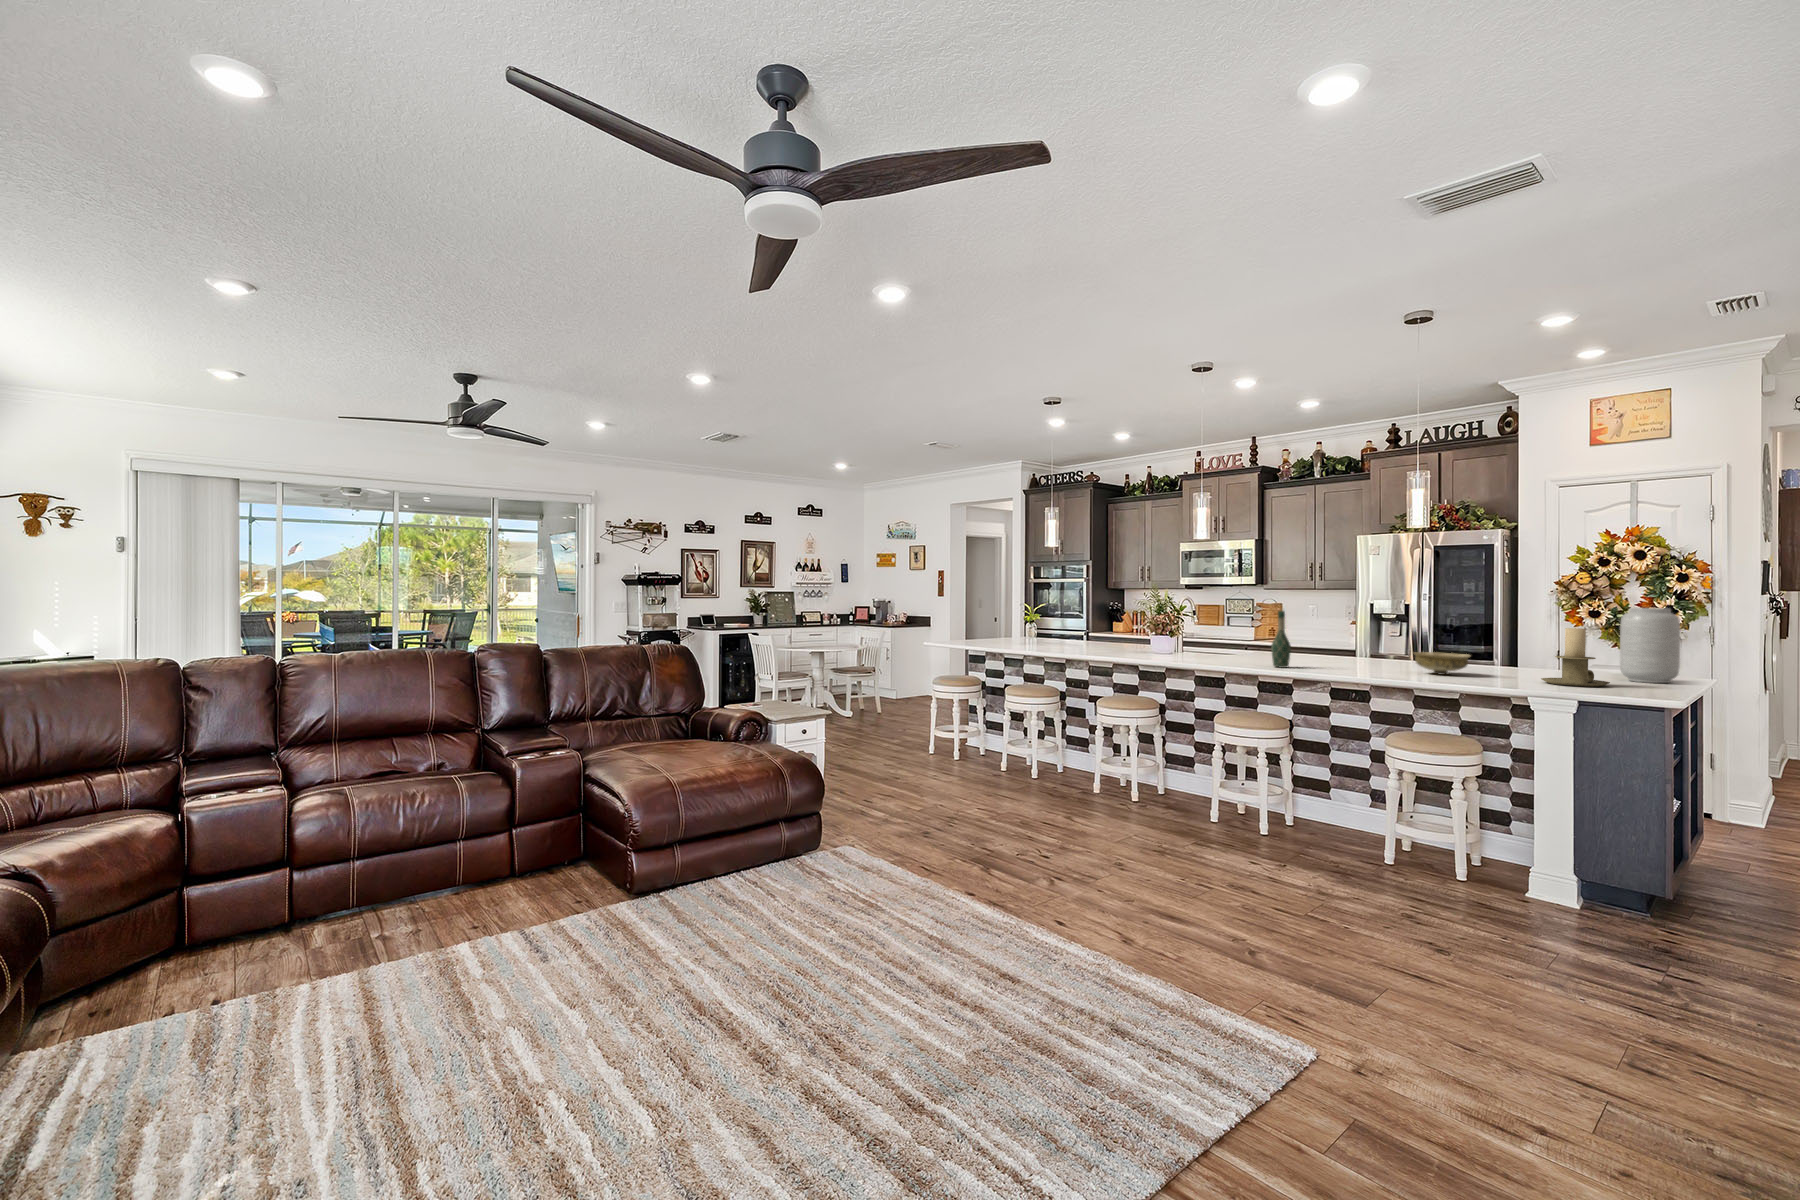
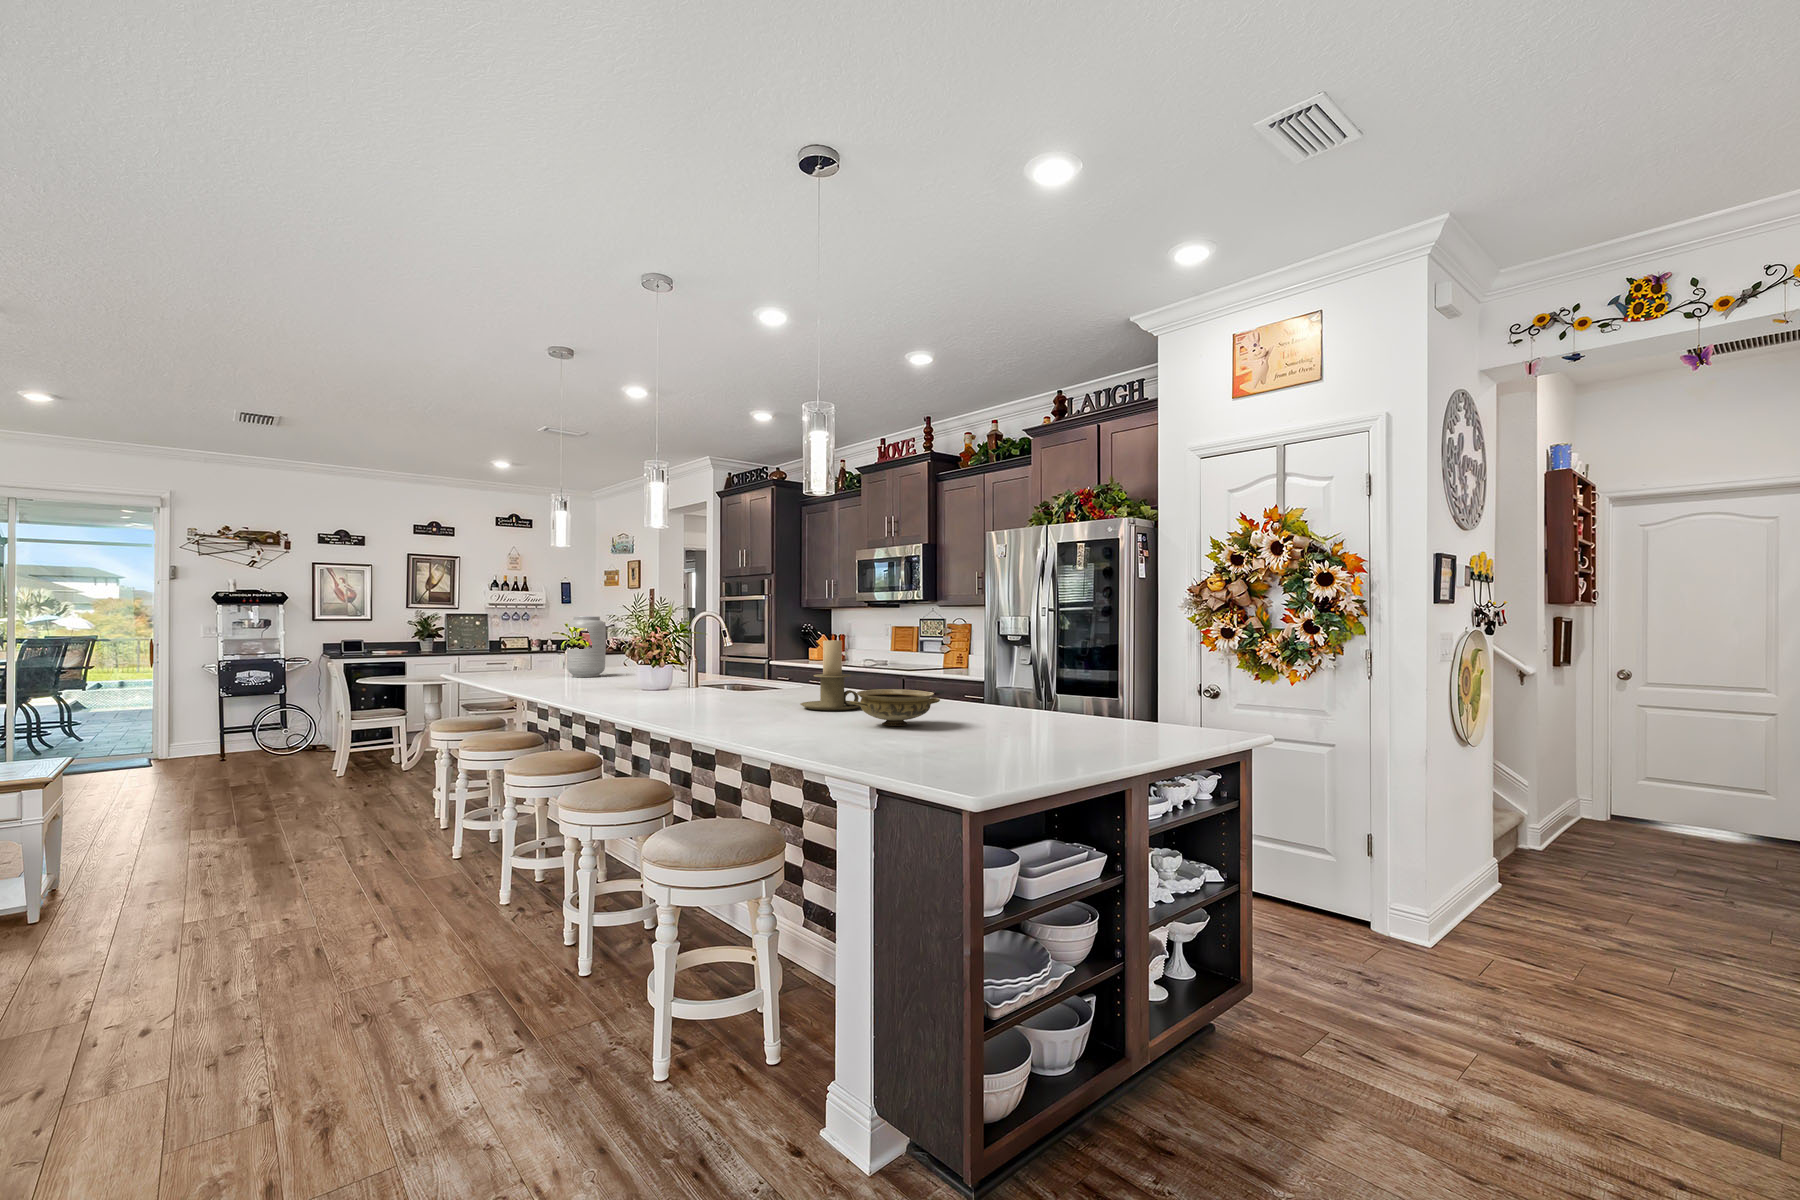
vase: present [1620,608,1680,683] -> present [567,616,606,677]
wine bottle: present [1271,611,1291,668] -> none [692,626,720,714]
candle holder: present [1541,628,1610,687] -> present [800,640,860,711]

